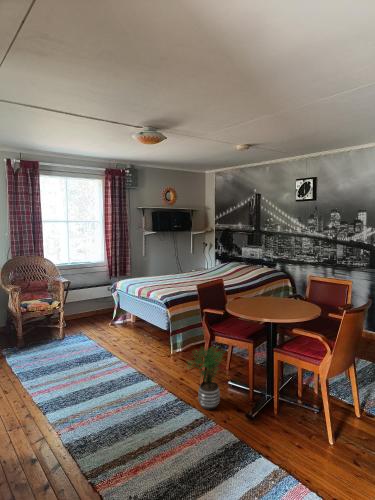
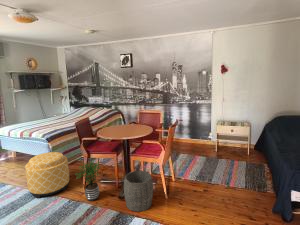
ottoman: none [132,322,185,384] -> present [25,152,69,198]
woven basket: none [253,380,306,454] -> present [124,171,153,212]

